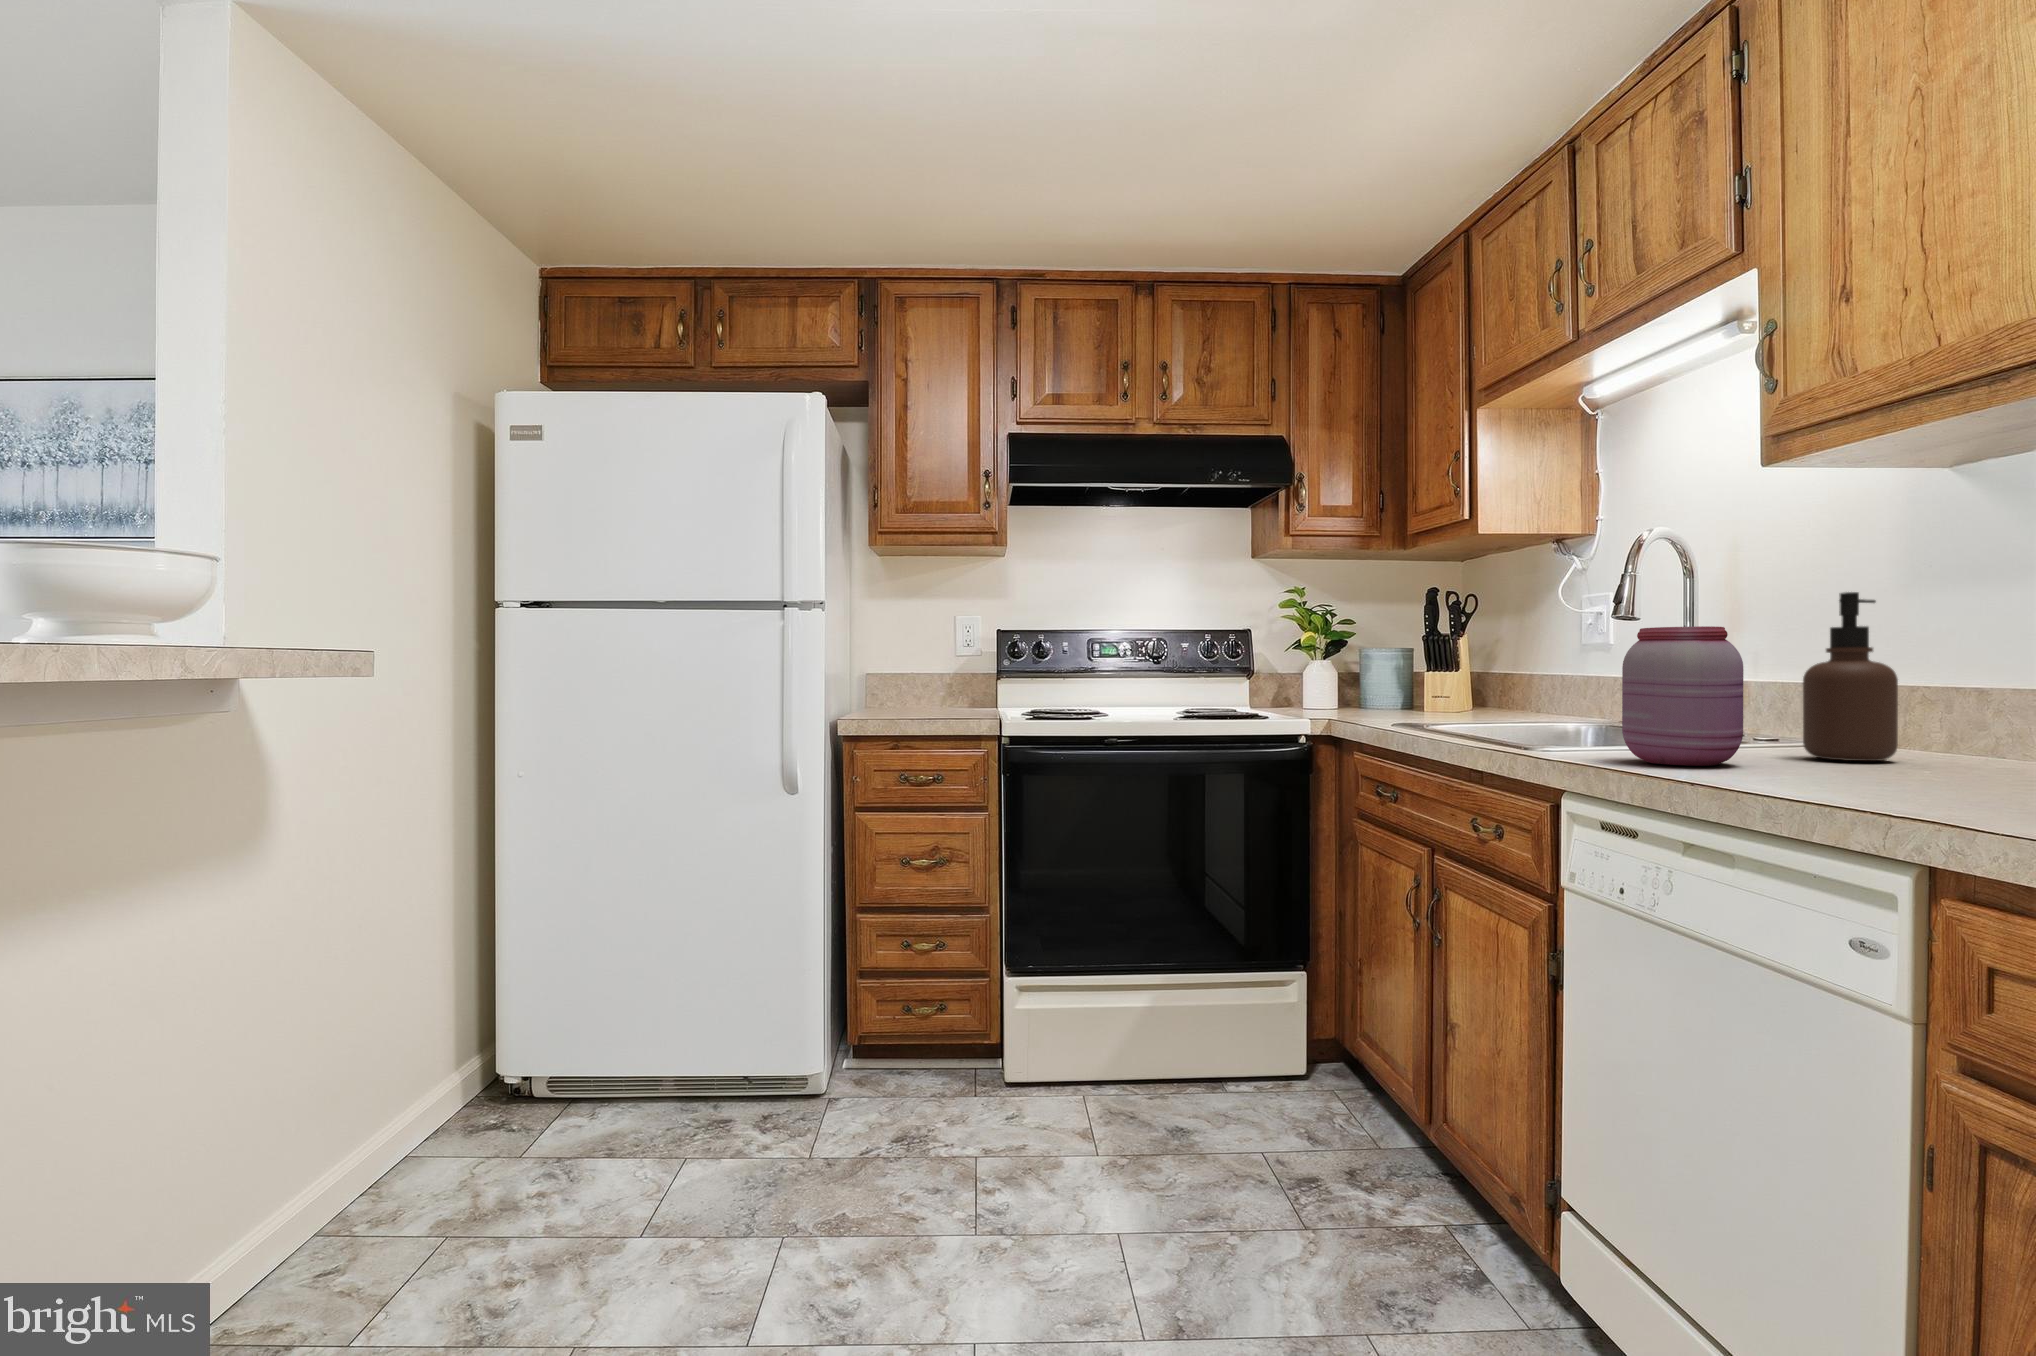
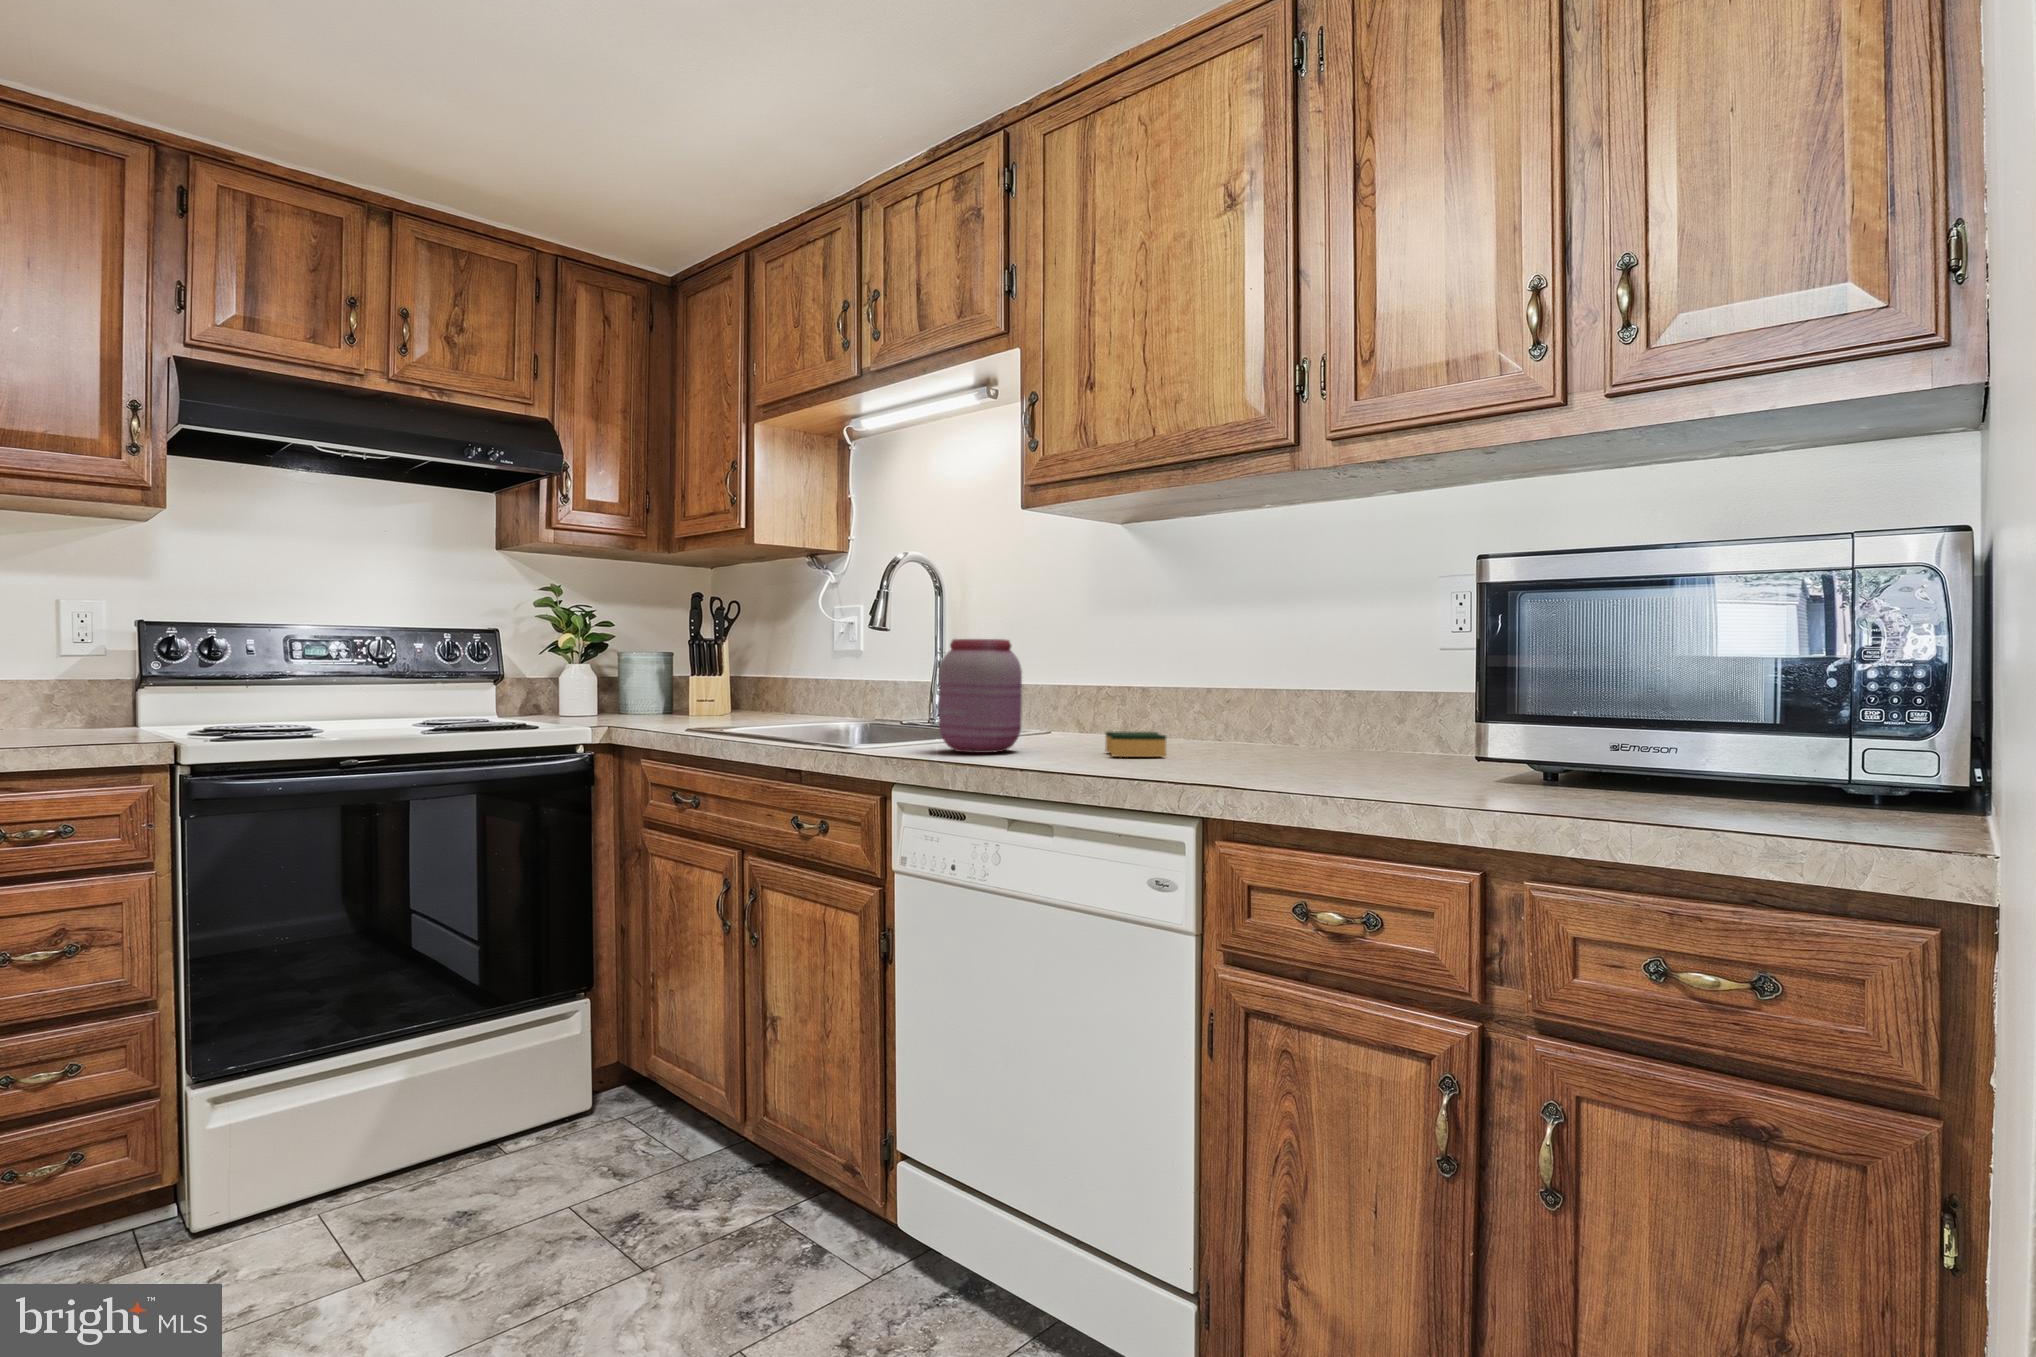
soap dispenser: present [1803,592,1898,761] -> none [1043,617,1097,743]
sponge: none [1873,747,1981,788] -> present [1105,732,1166,757]

